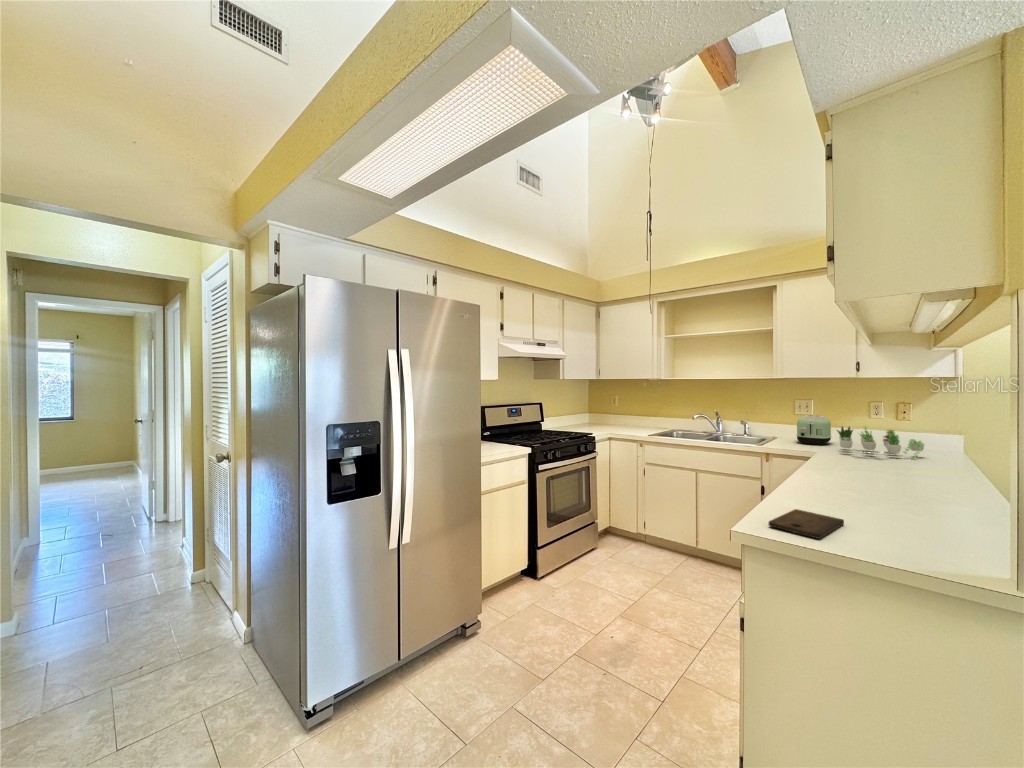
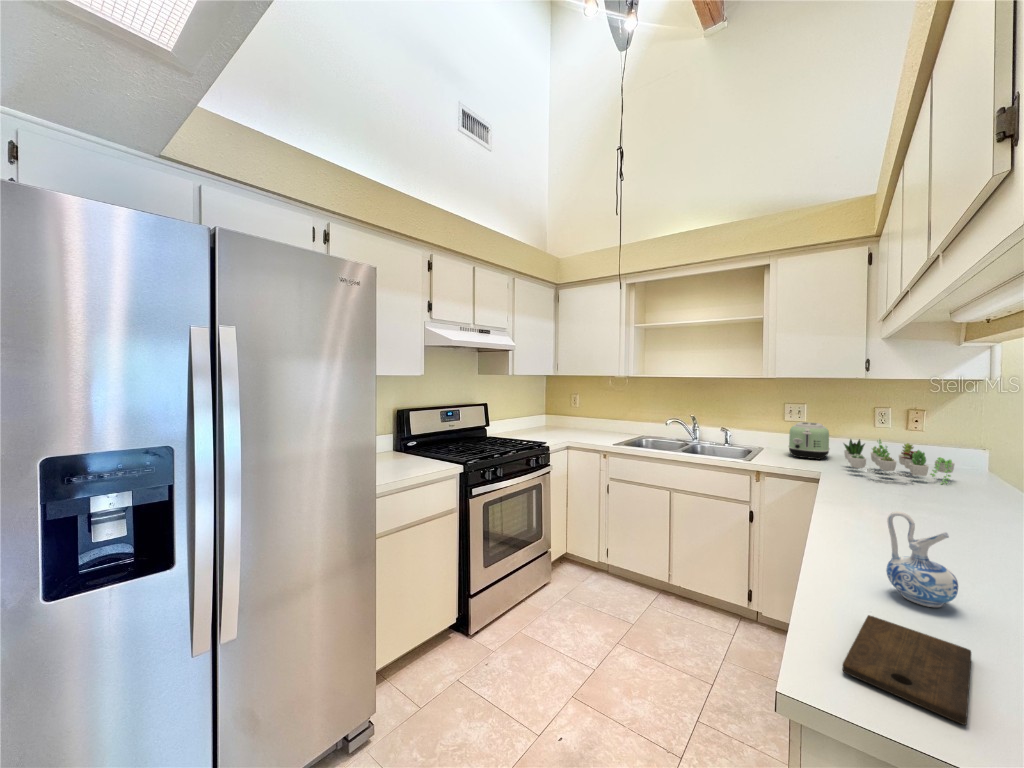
ceramic pitcher: none [817,455,855,510] -> present [886,511,958,607]

